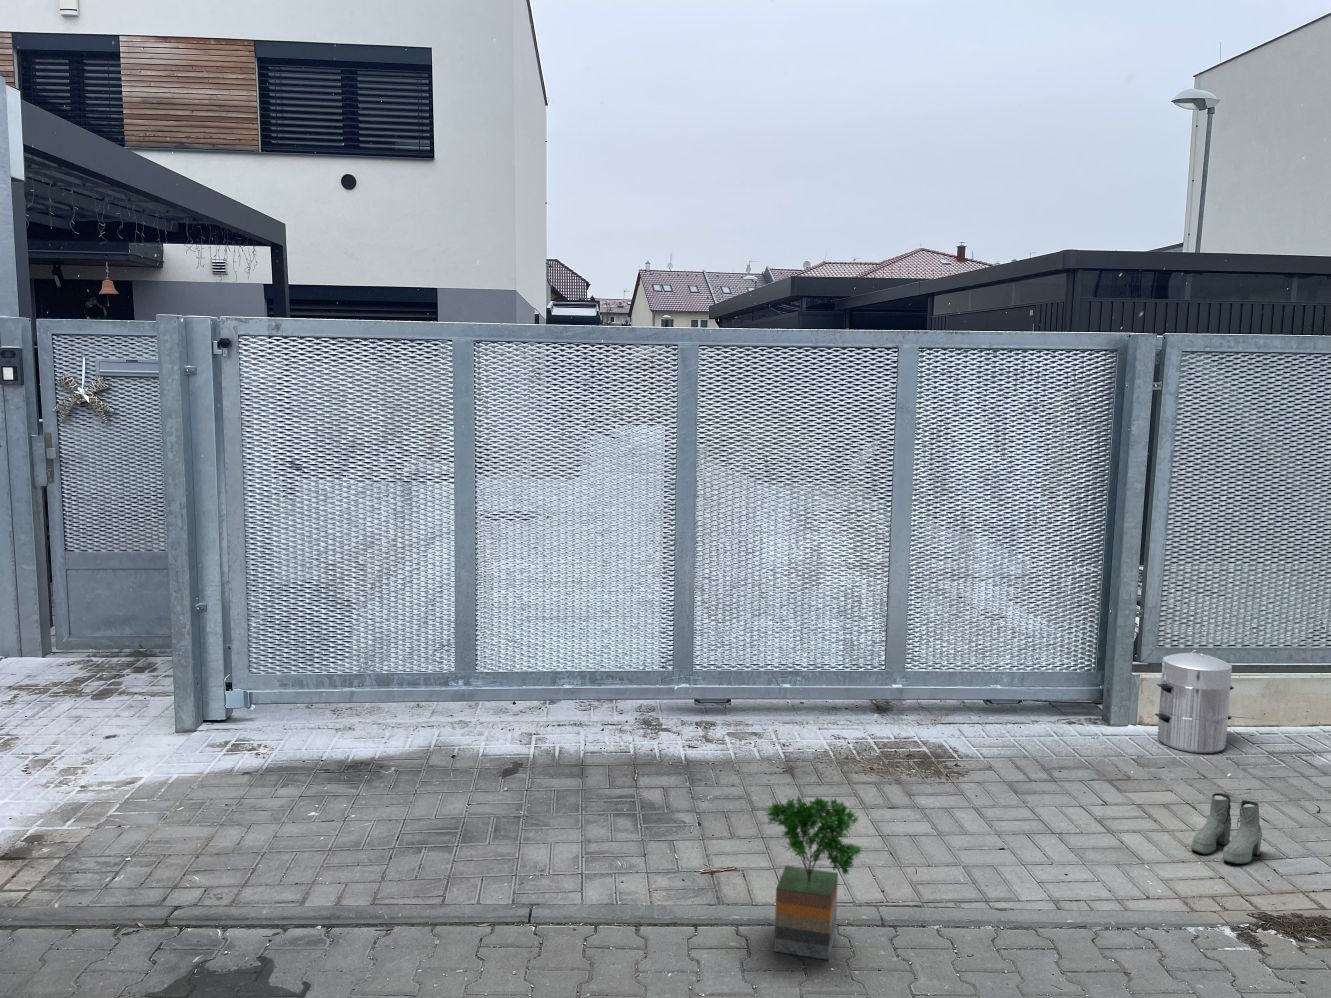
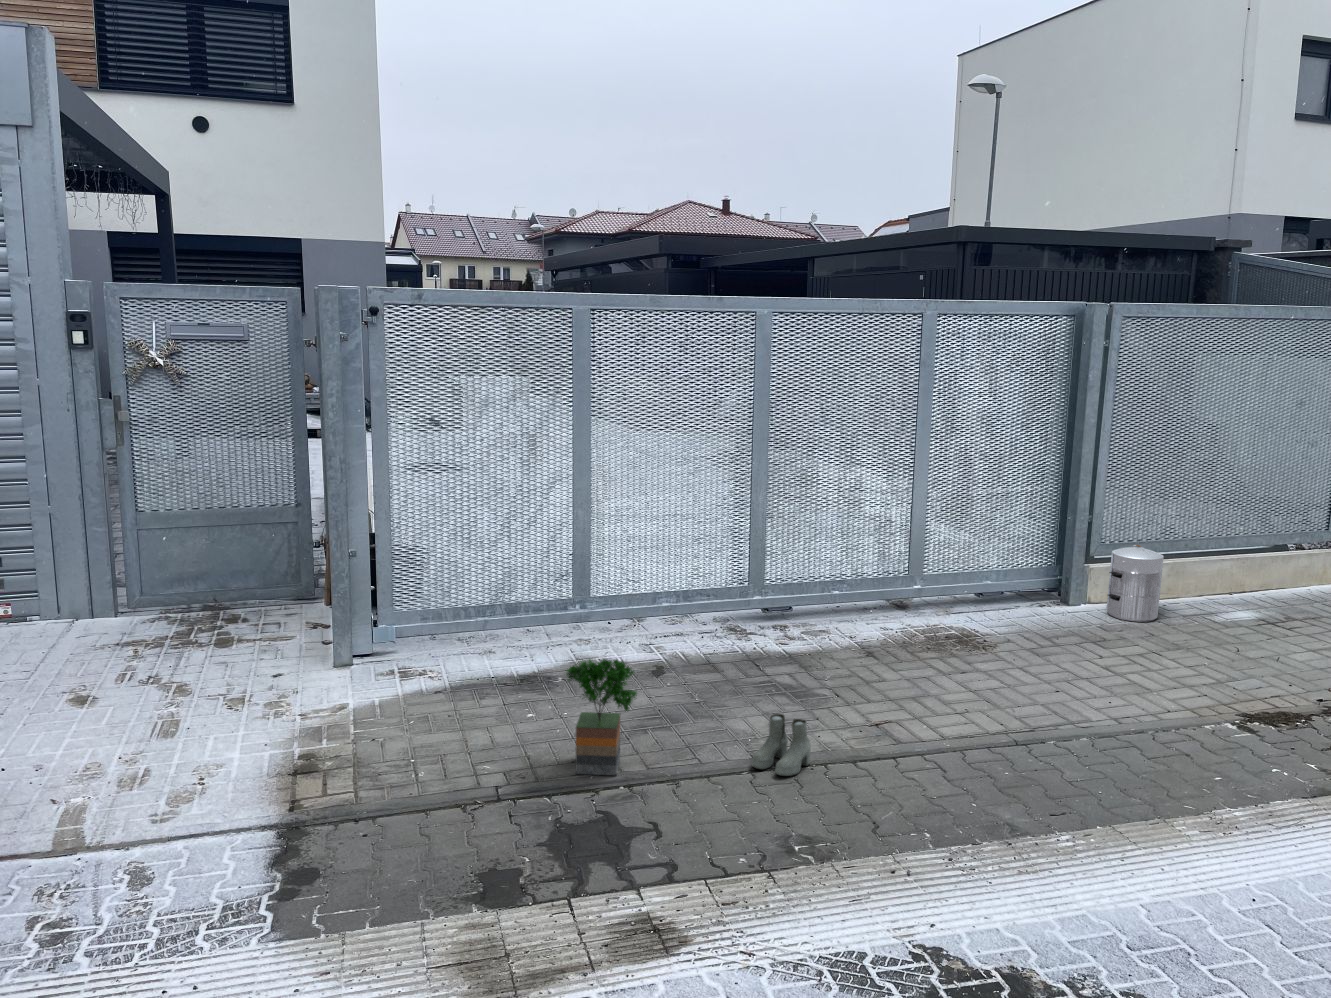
boots: present [1191,793,1262,864] -> present [752,714,811,776]
potted tree: present [765,796,861,960] -> present [565,659,637,775]

